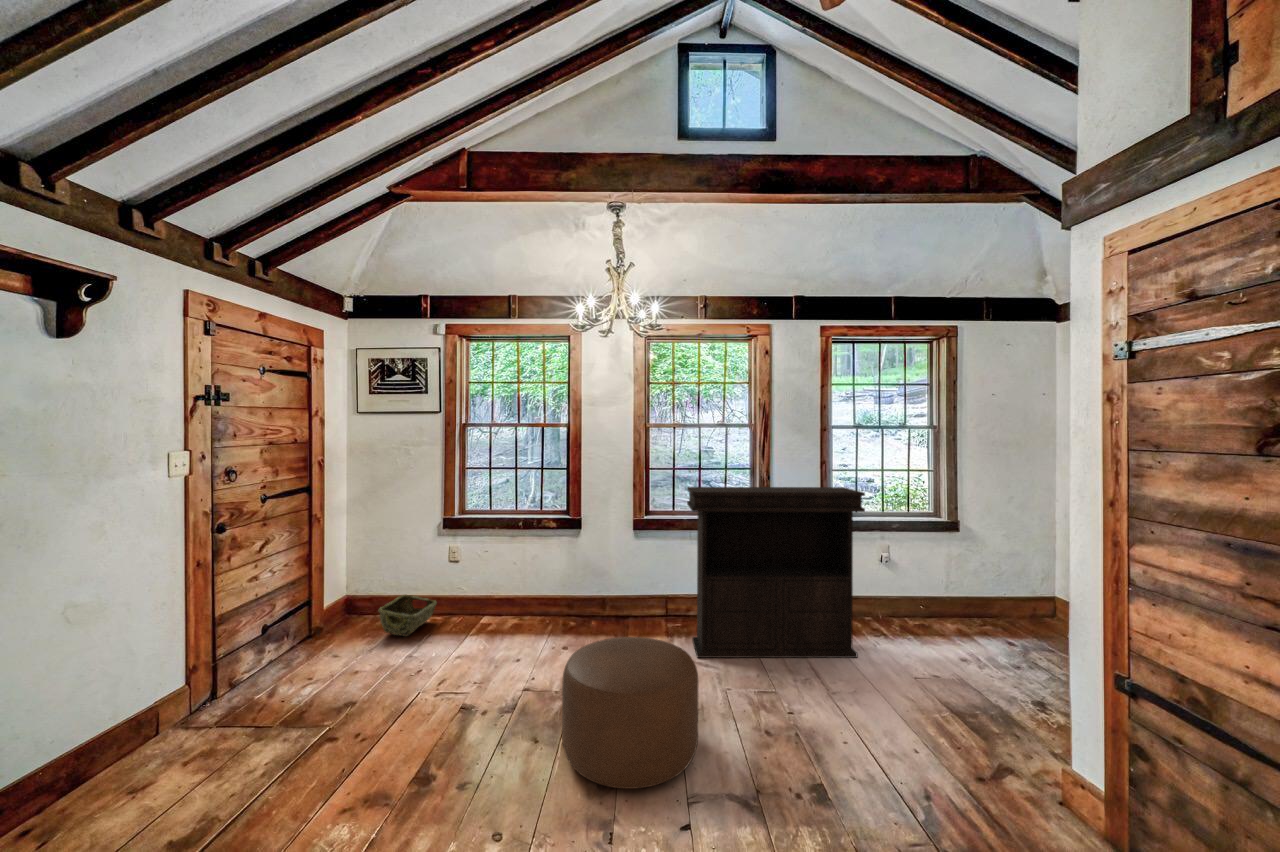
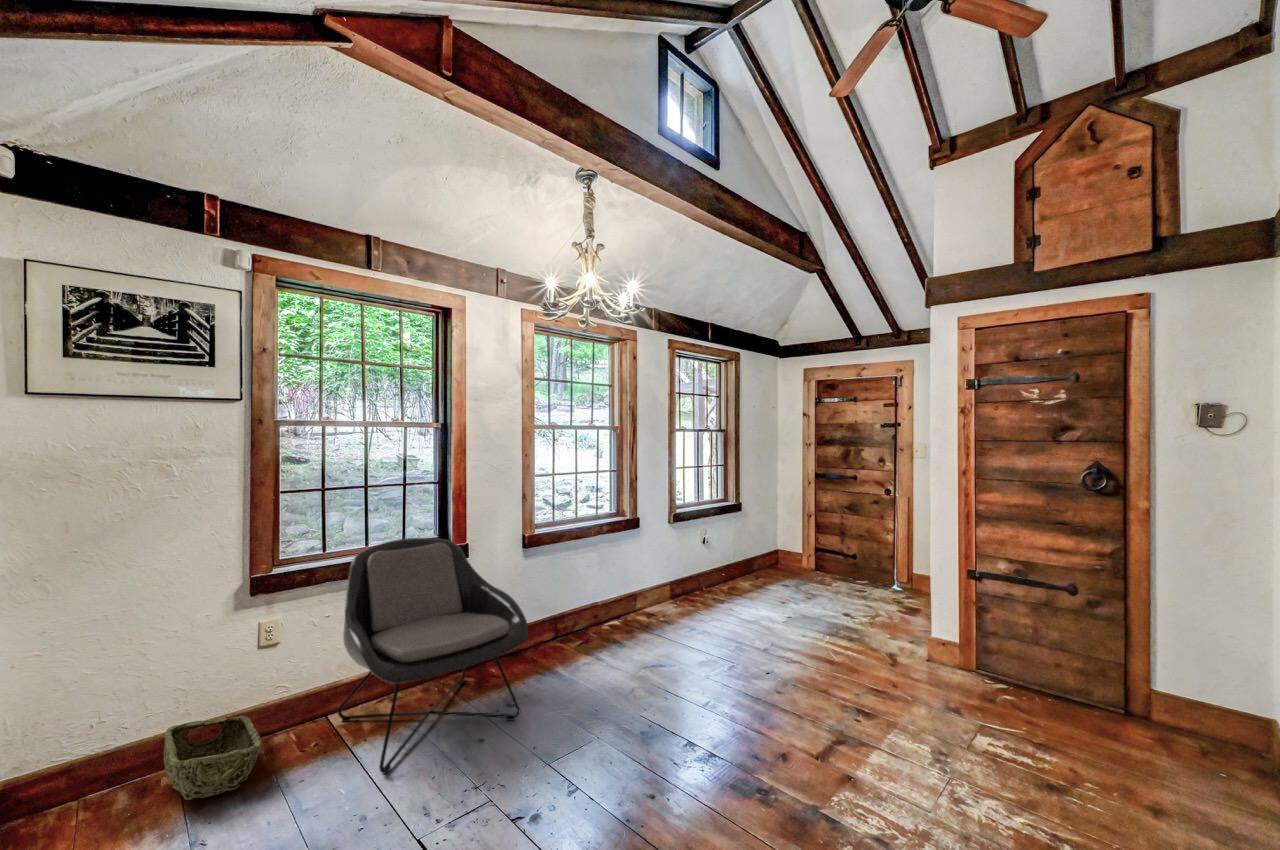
console table: present [687,487,865,658] -> none [606,481,741,664]
lounge chair: none [447,509,574,658] -> present [338,538,528,774]
ottoman: present [562,637,698,789] -> none [666,641,808,796]

